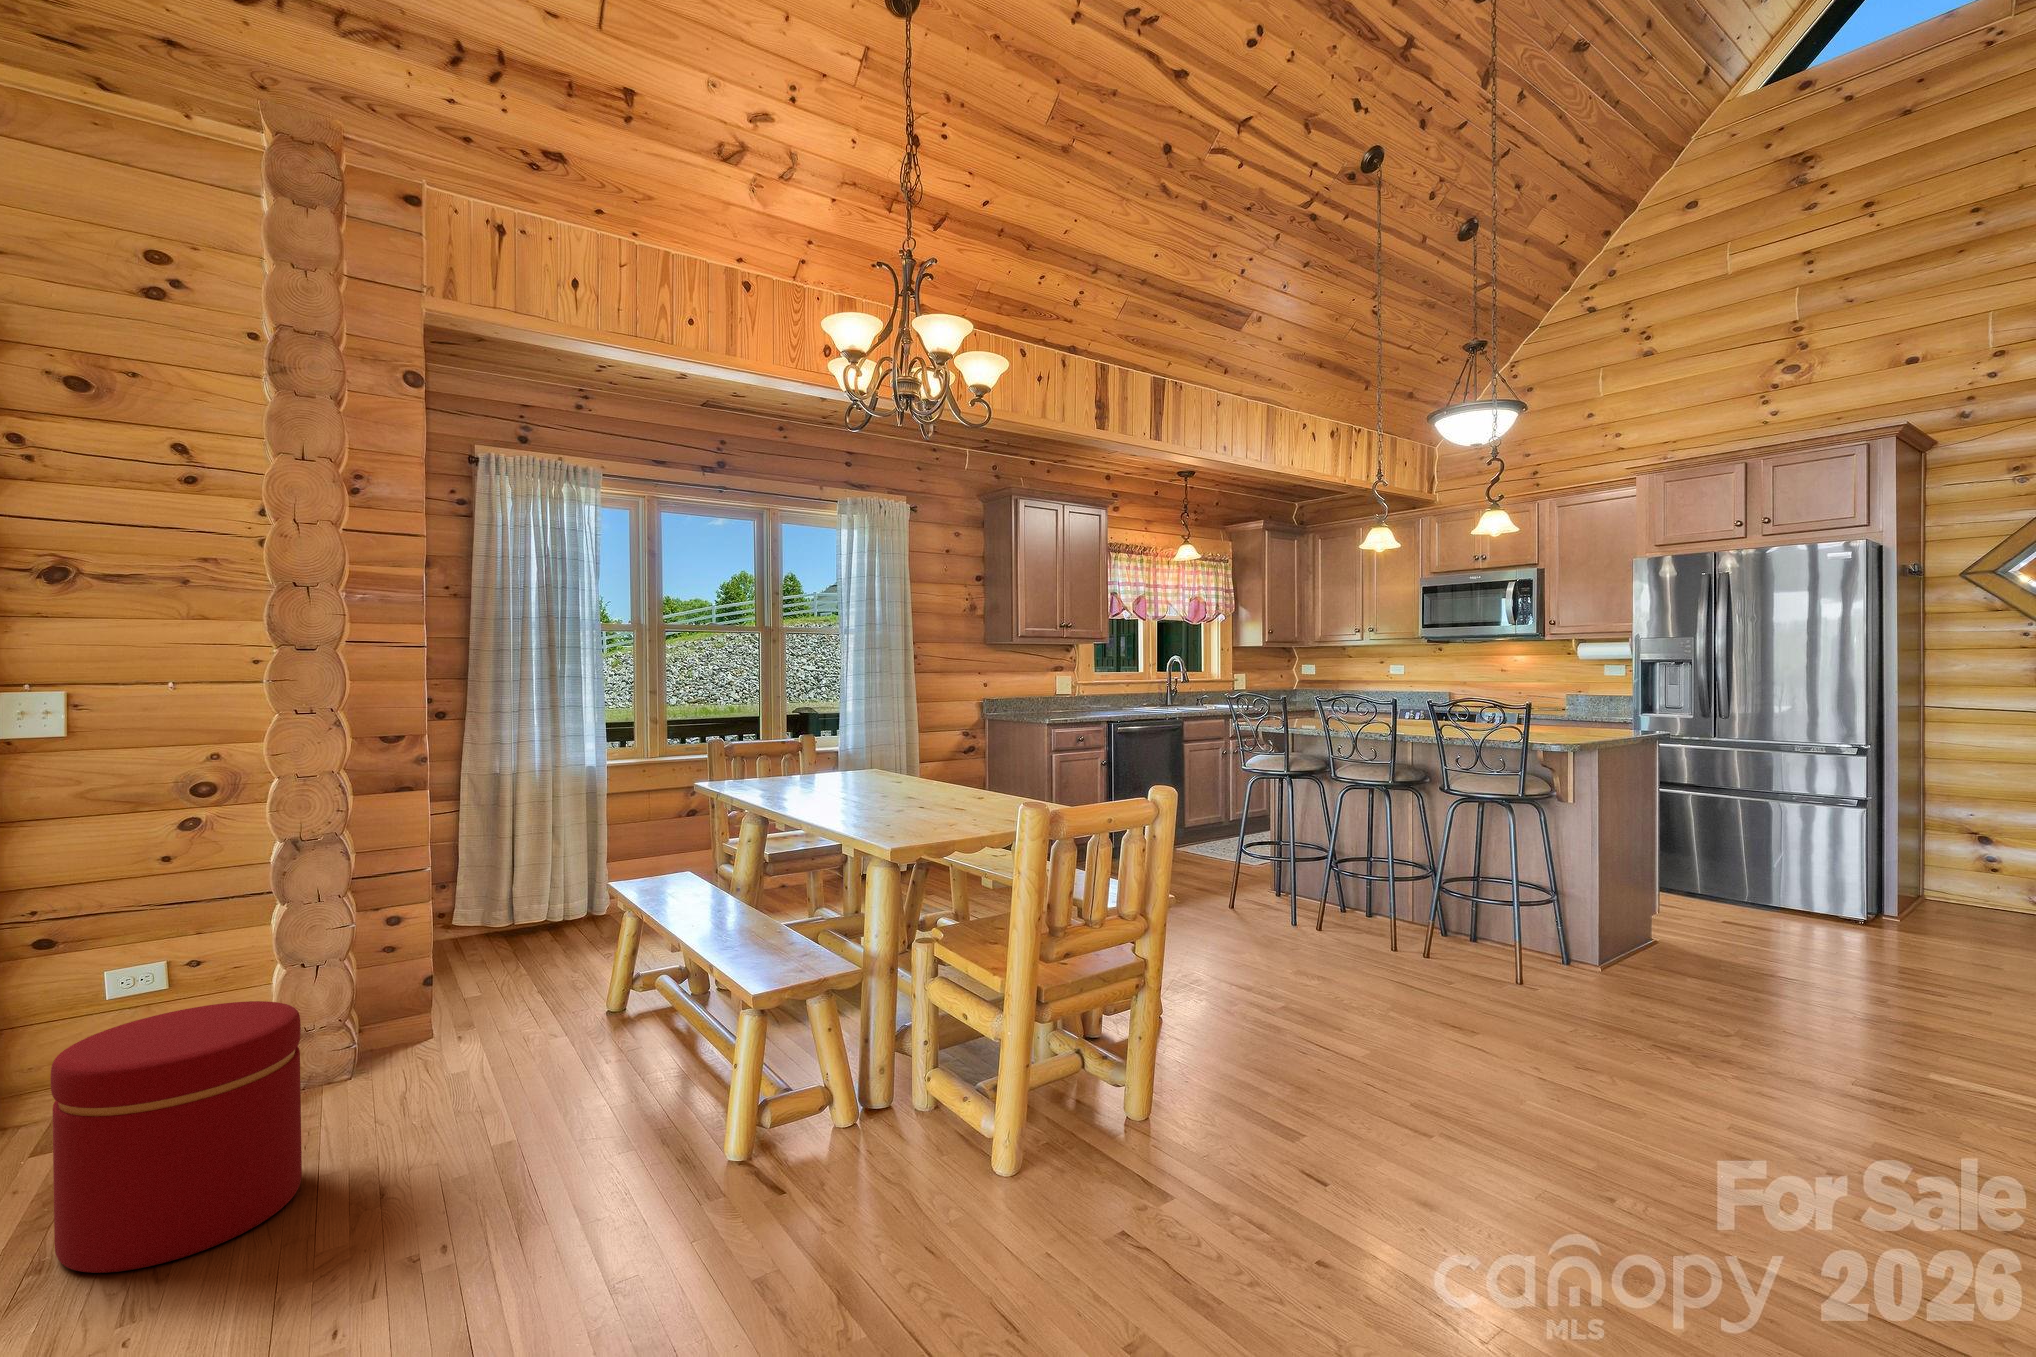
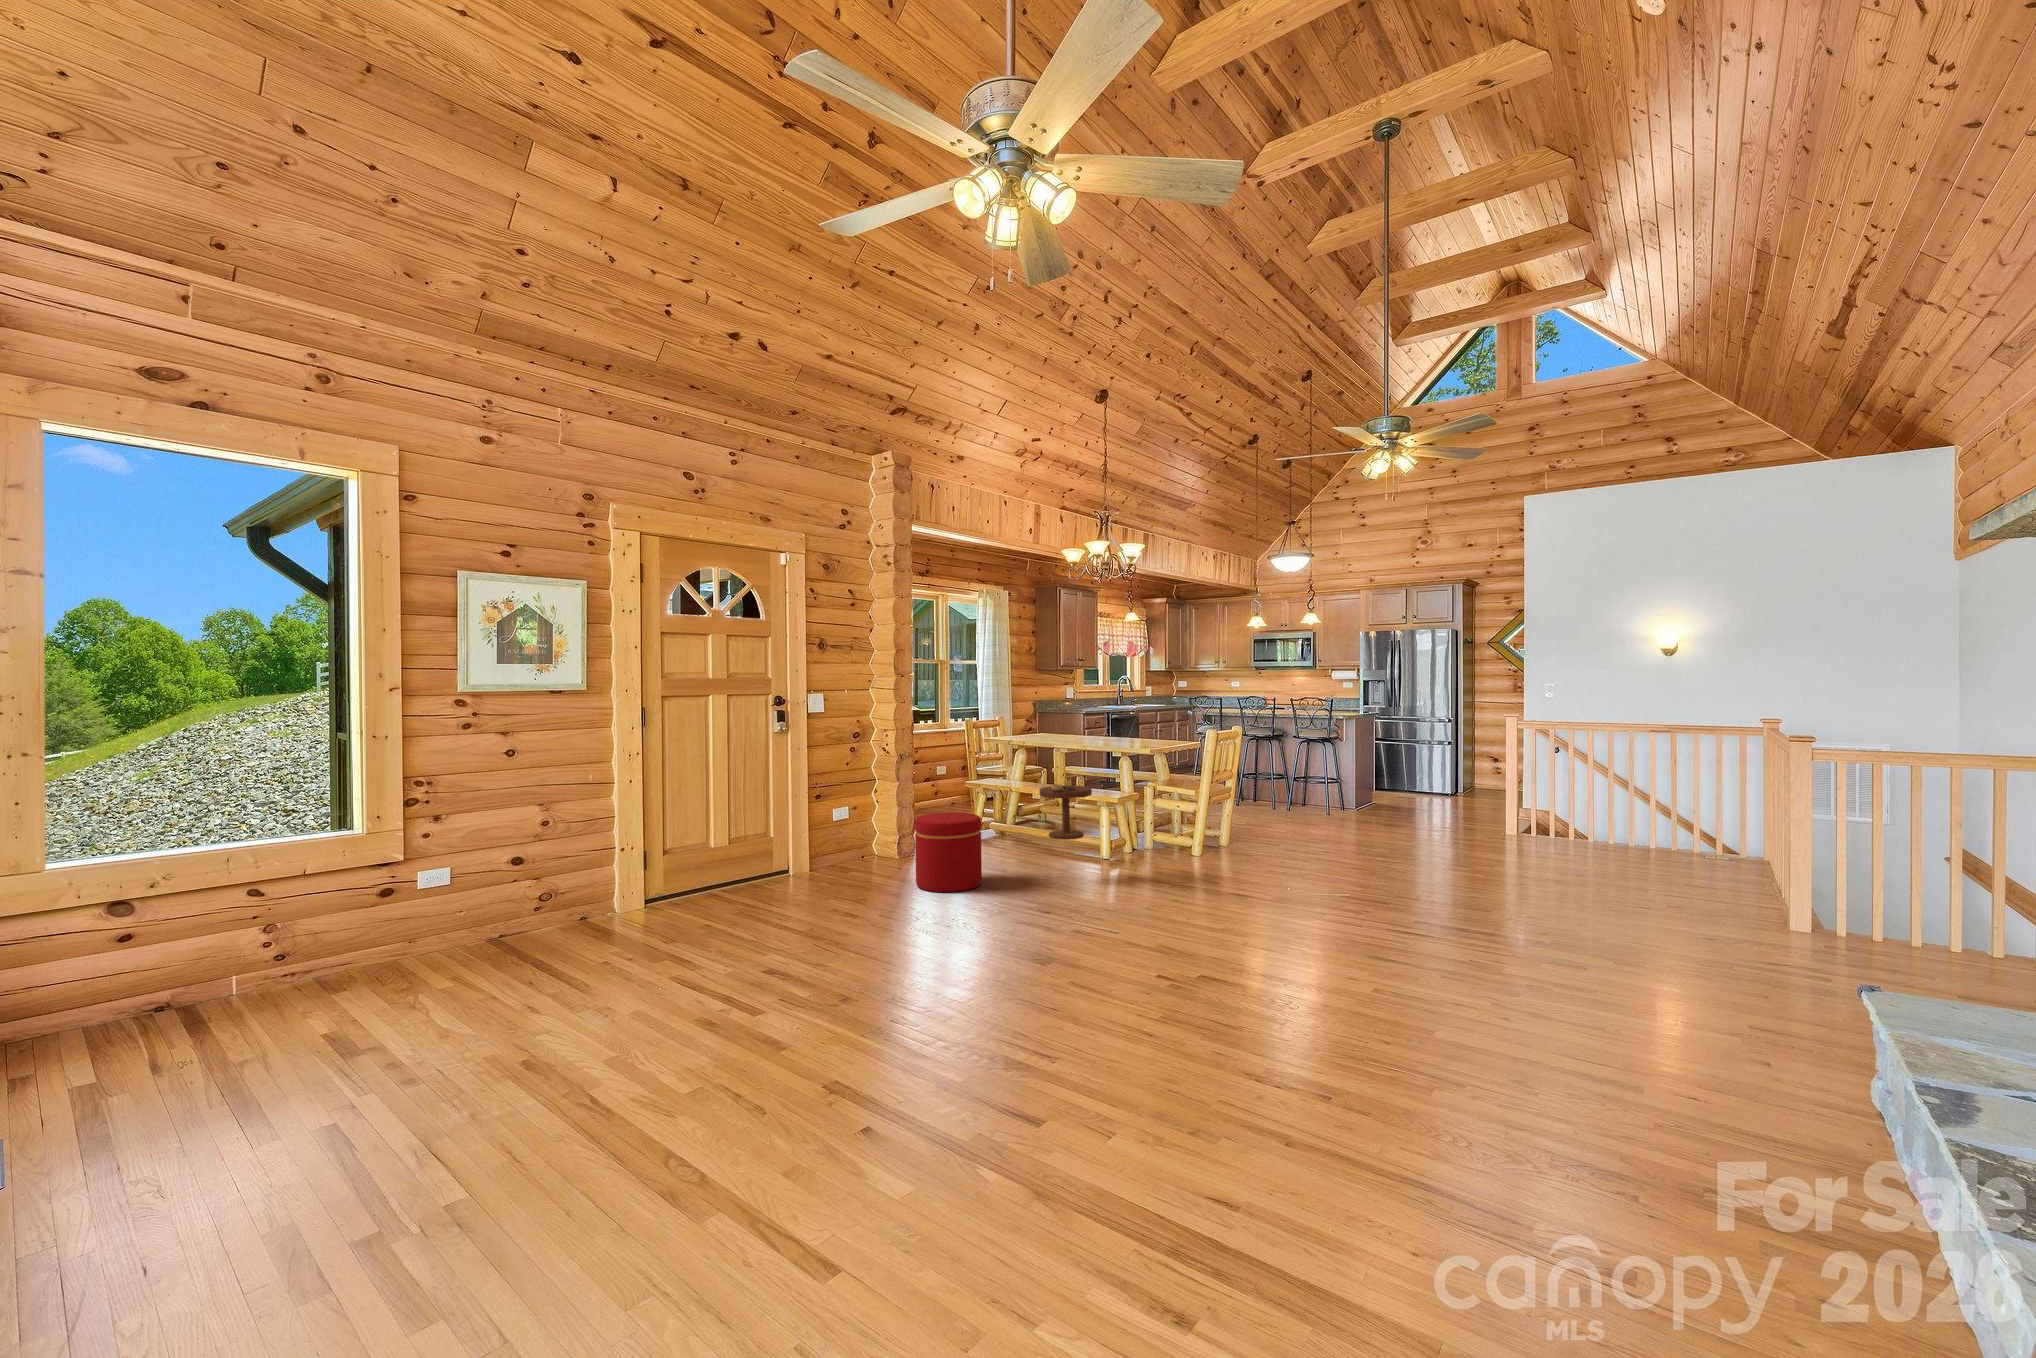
side table: none [371,953,553,1259] -> present [1039,784,1092,840]

